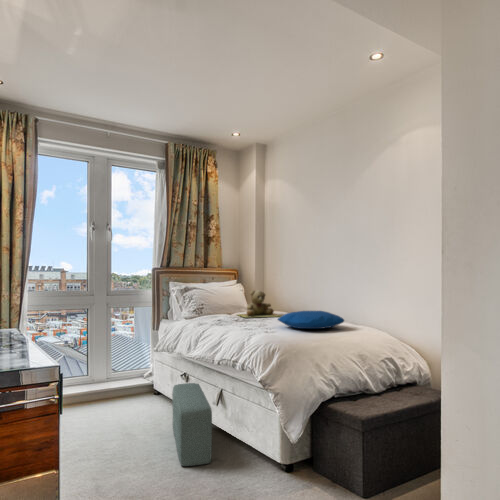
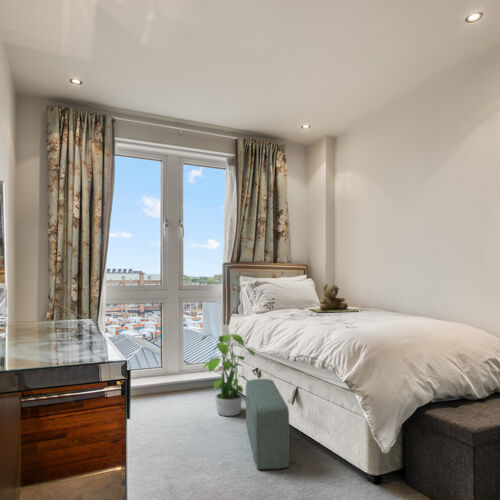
pillow: present [278,311,344,329] -> none [357,304,435,324]
potted plant: none [128,337,183,421] -> present [202,334,255,416]

